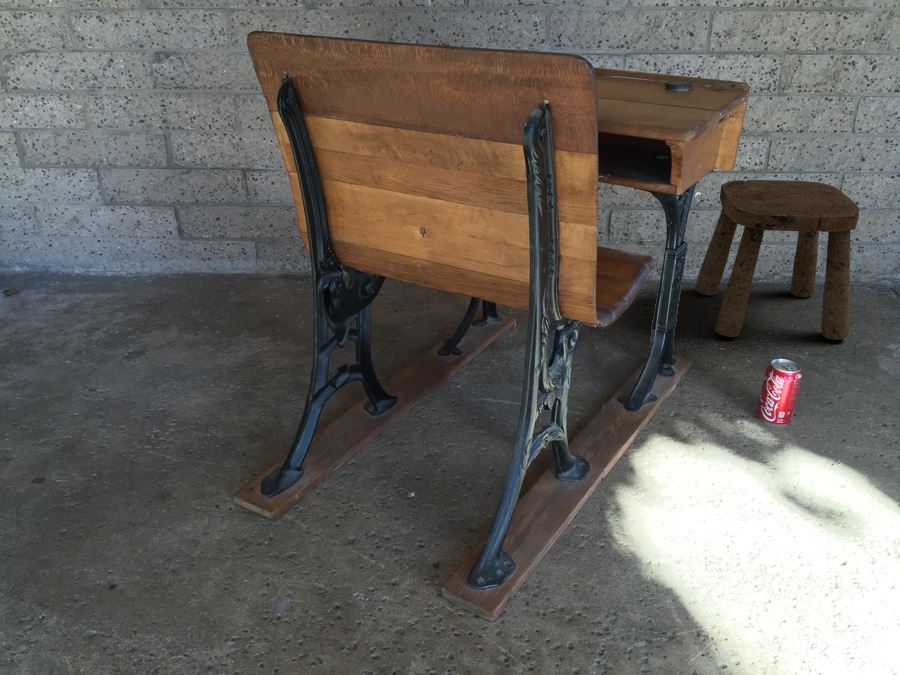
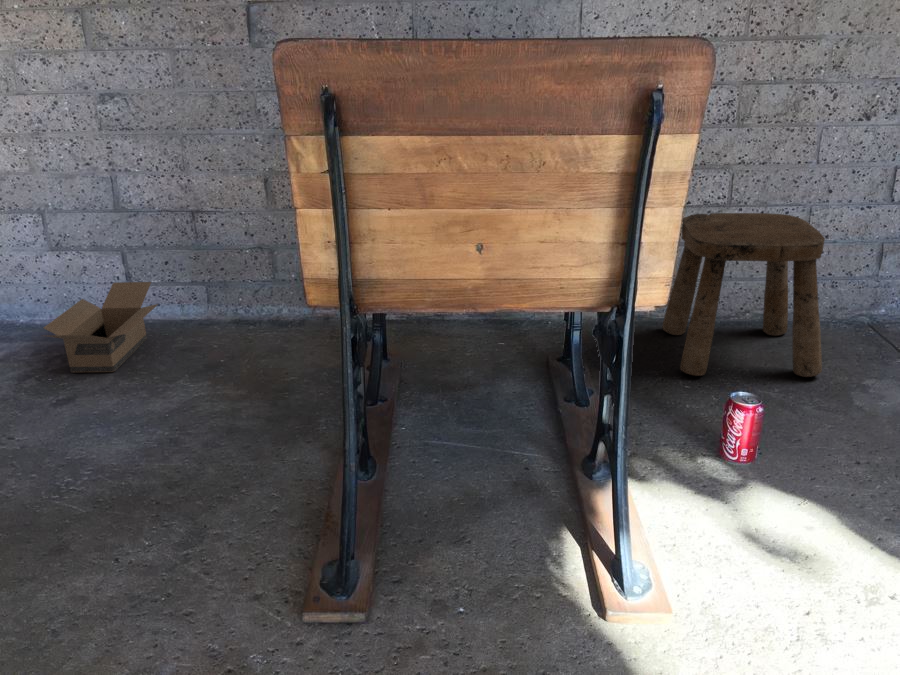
cardboard box: none [109,237,214,326] -> present [44,282,158,372]

